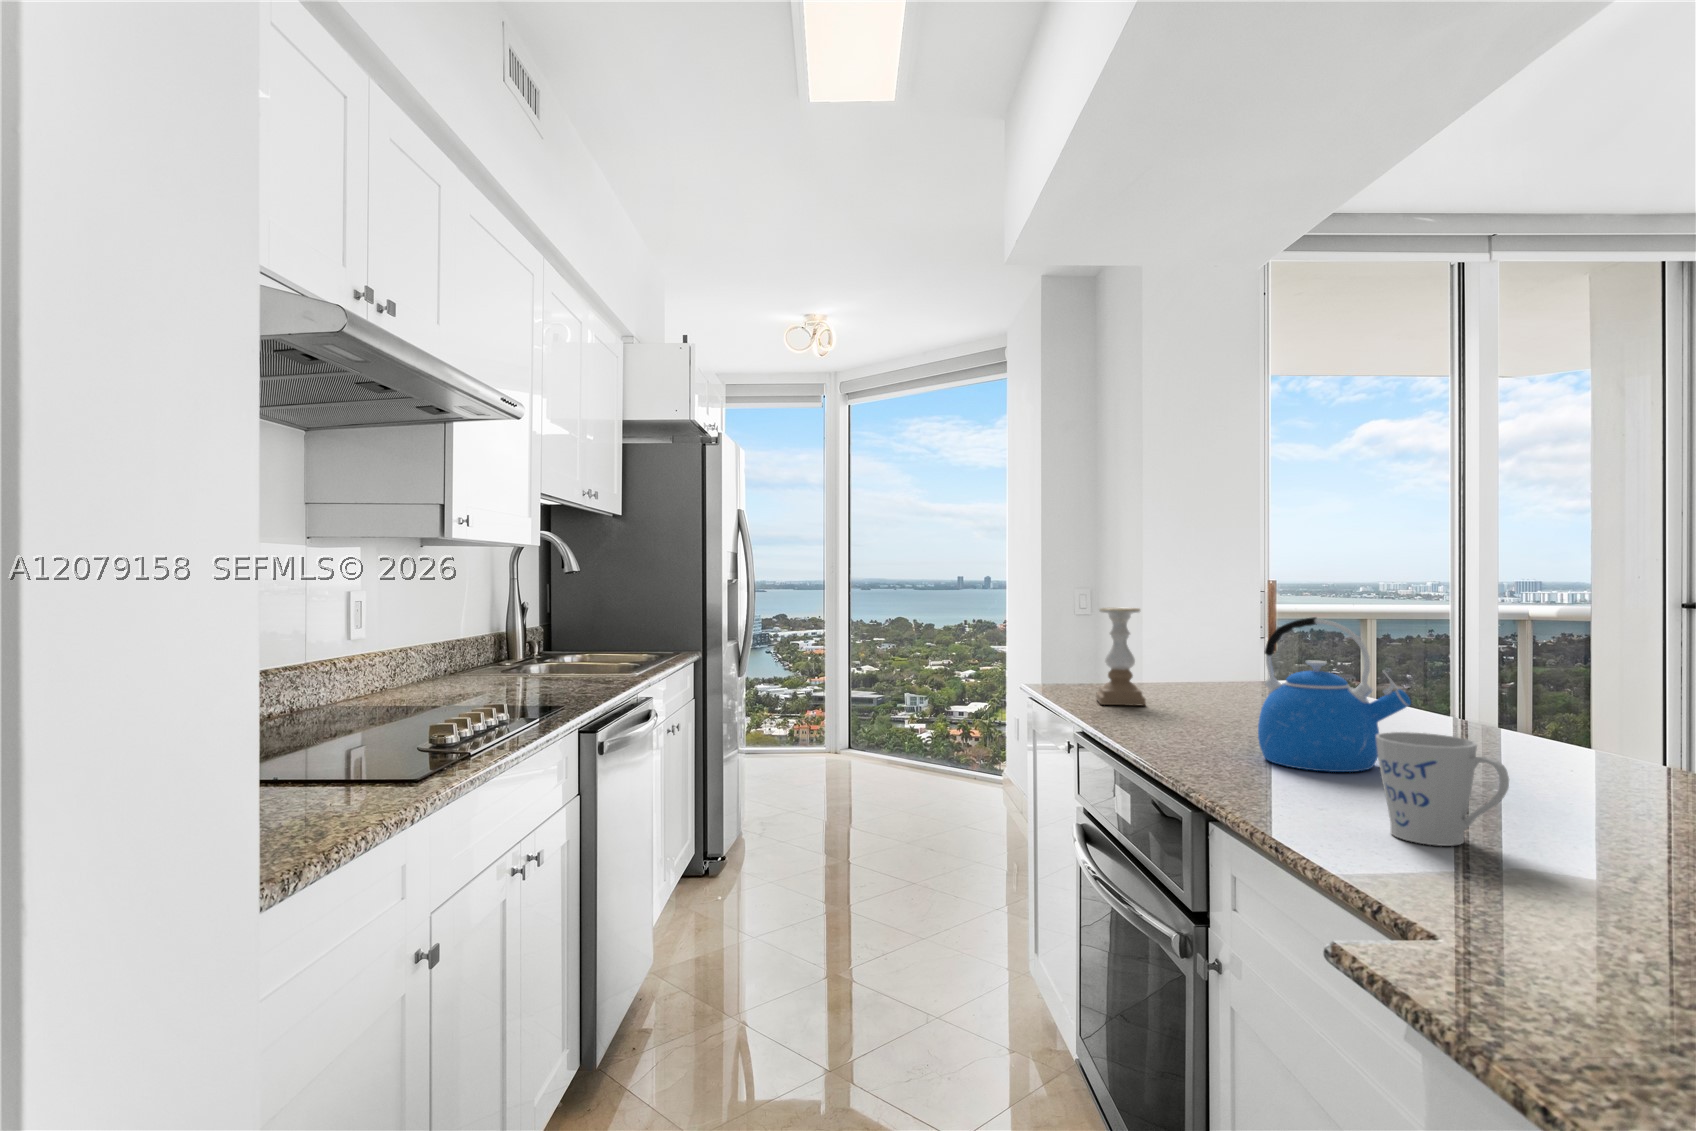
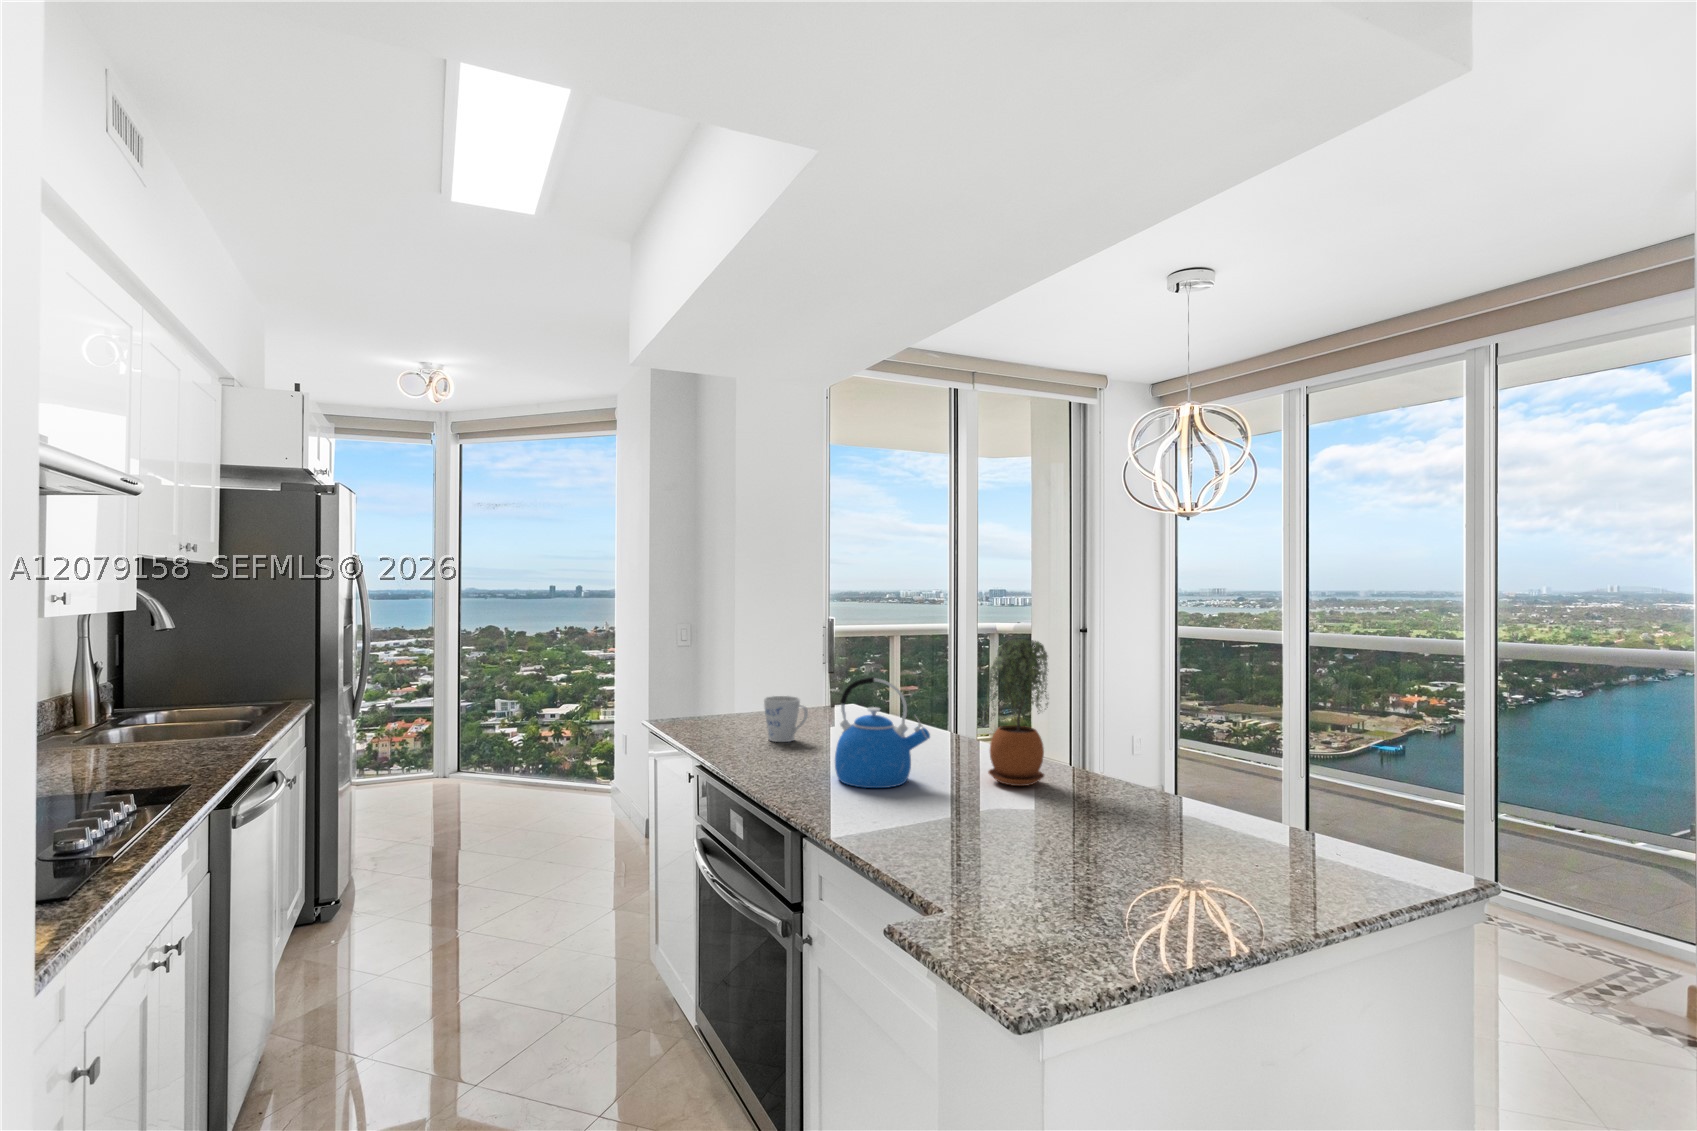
potted plant: none [1503,558,1635,788] -> present [984,639,1048,786]
candle holder: present [1097,608,1146,706] -> none [706,650,746,732]
mug: present [1376,732,1509,846] -> present [764,696,808,742]

